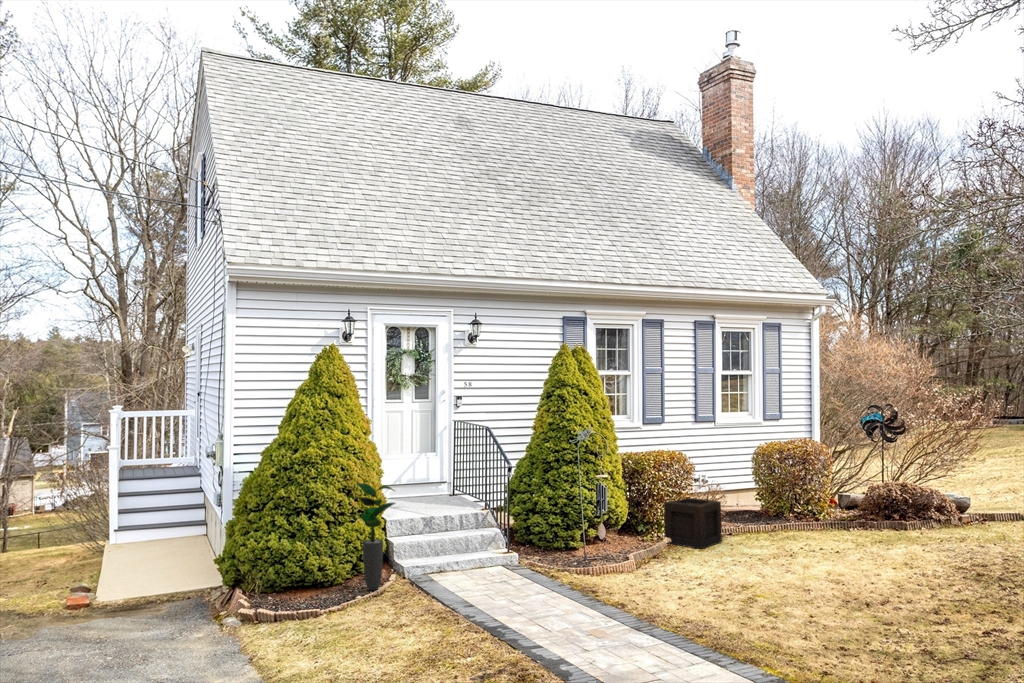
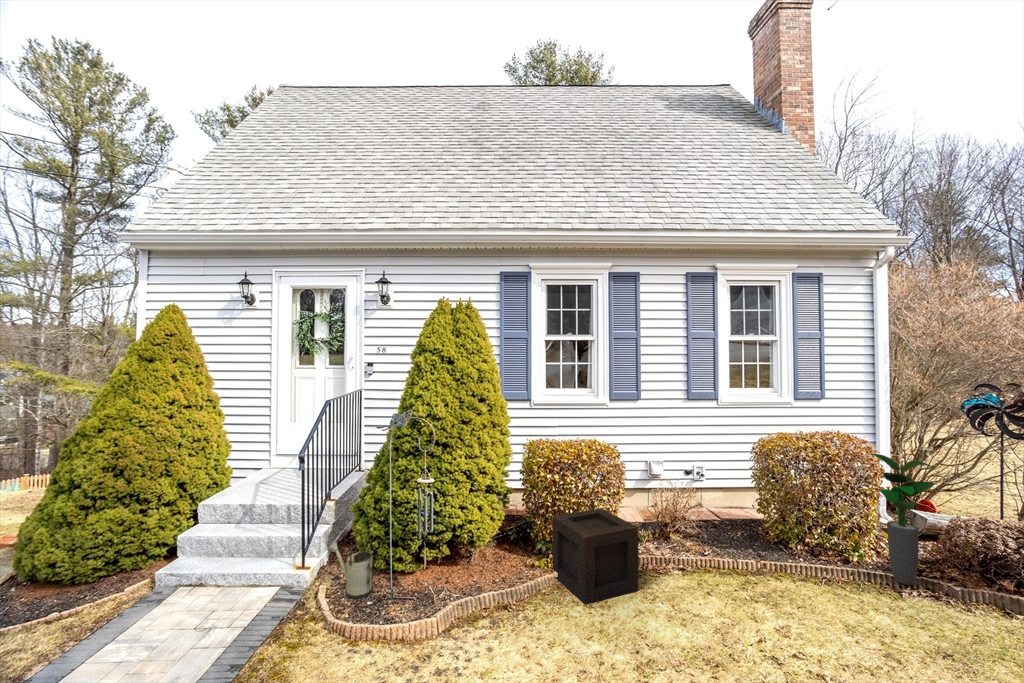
potted plant: present [356,483,395,590] -> present [870,454,934,585]
watering can: none [534,526,575,564] -> present [328,541,373,599]

